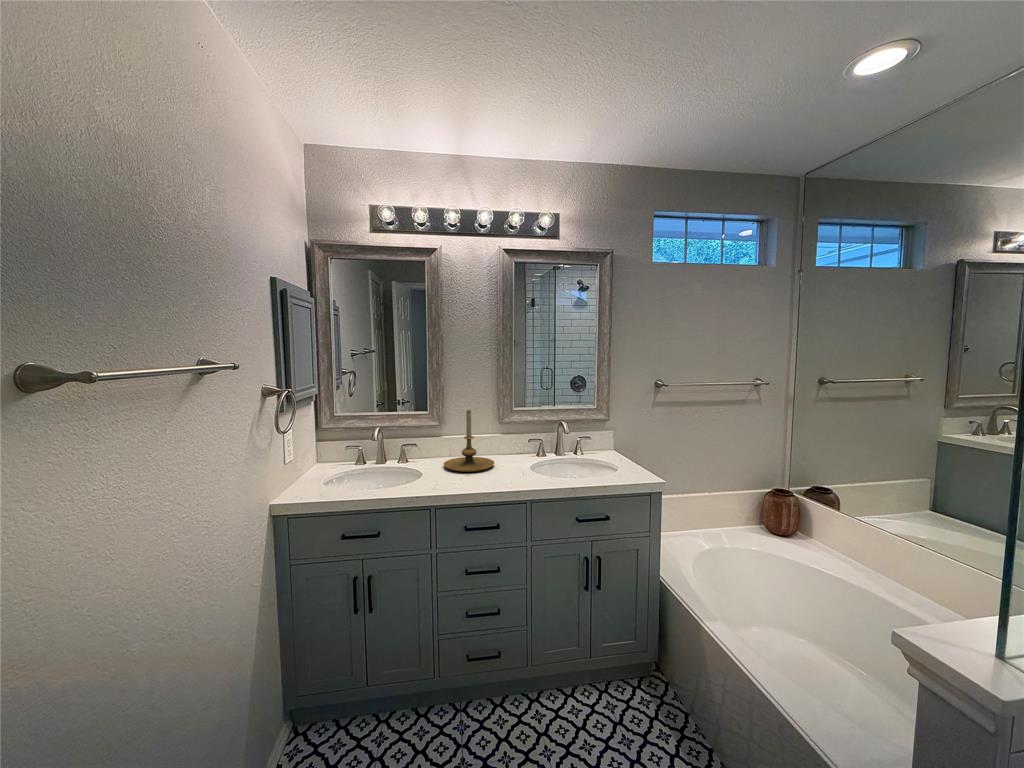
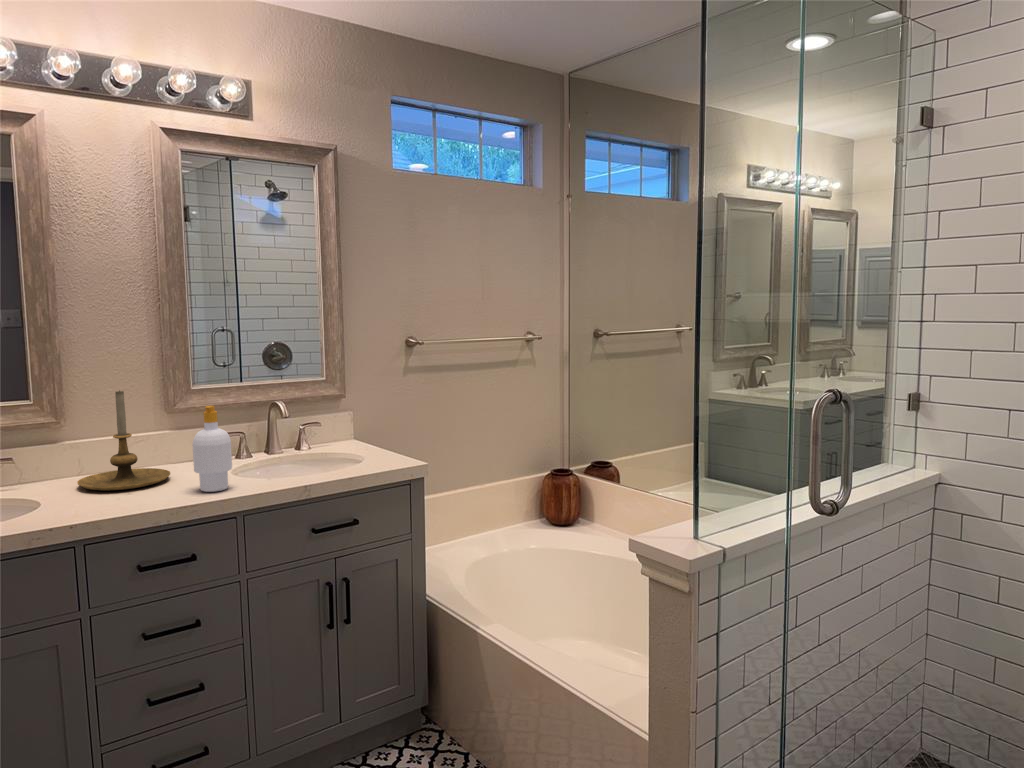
soap bottle: none [503,425,527,482] -> present [193,406,232,492]

